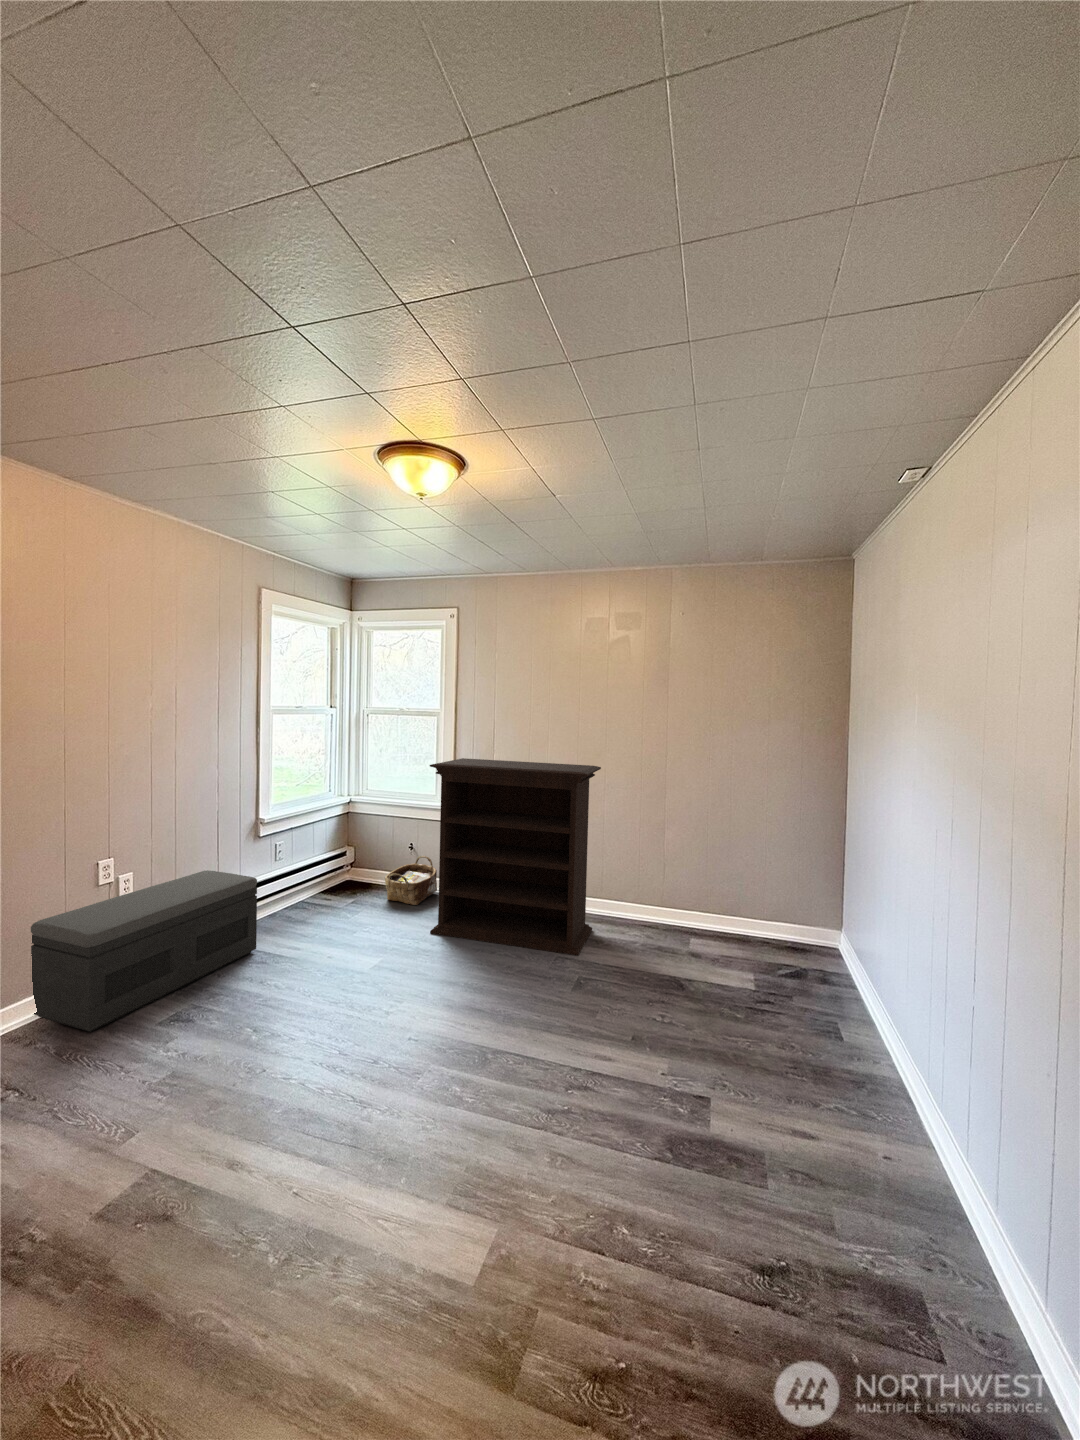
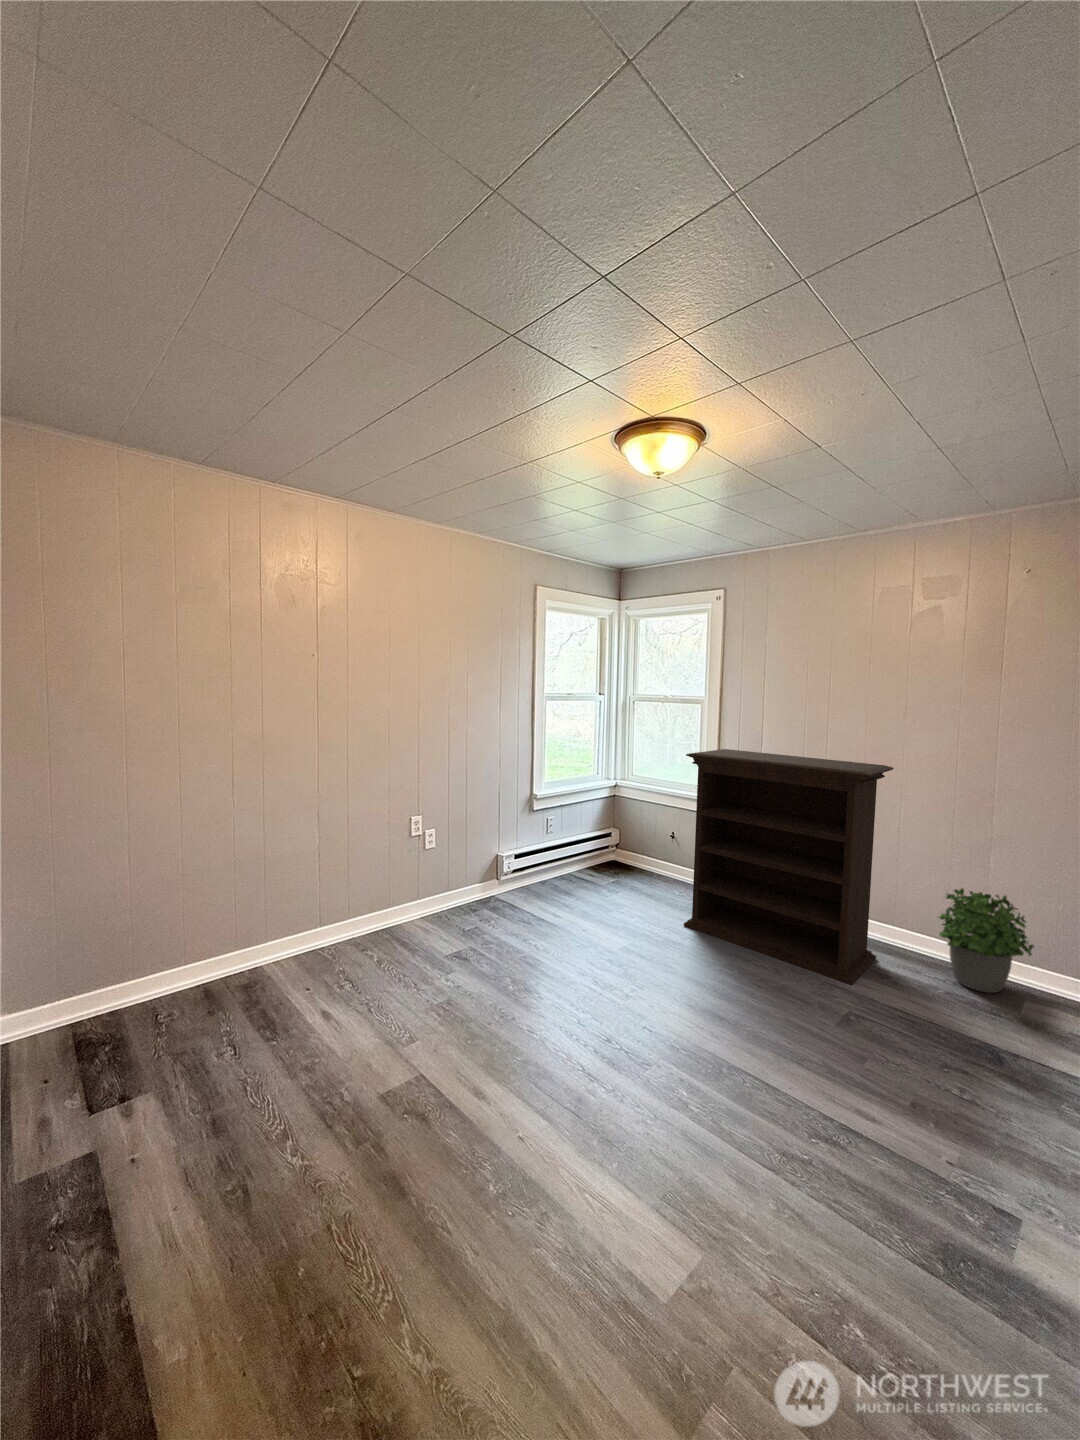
woven basket: present [385,856,437,905] -> none [645,846,698,895]
potted plant: none [633,860,696,940] -> present [939,889,1034,993]
storage bench: present [31,870,257,1032] -> none [367,835,527,952]

